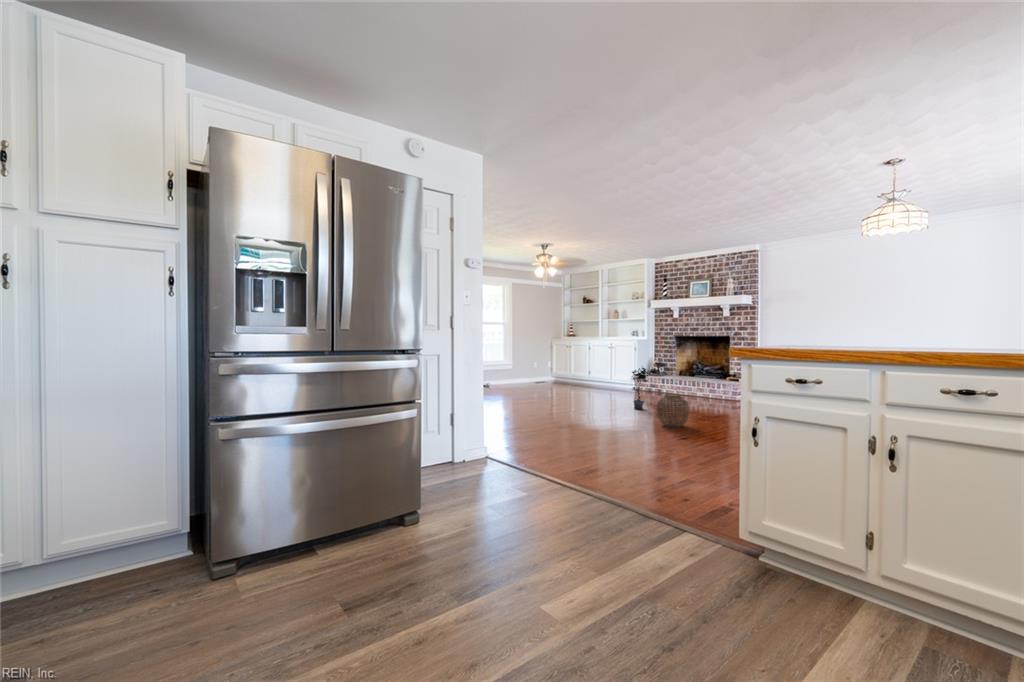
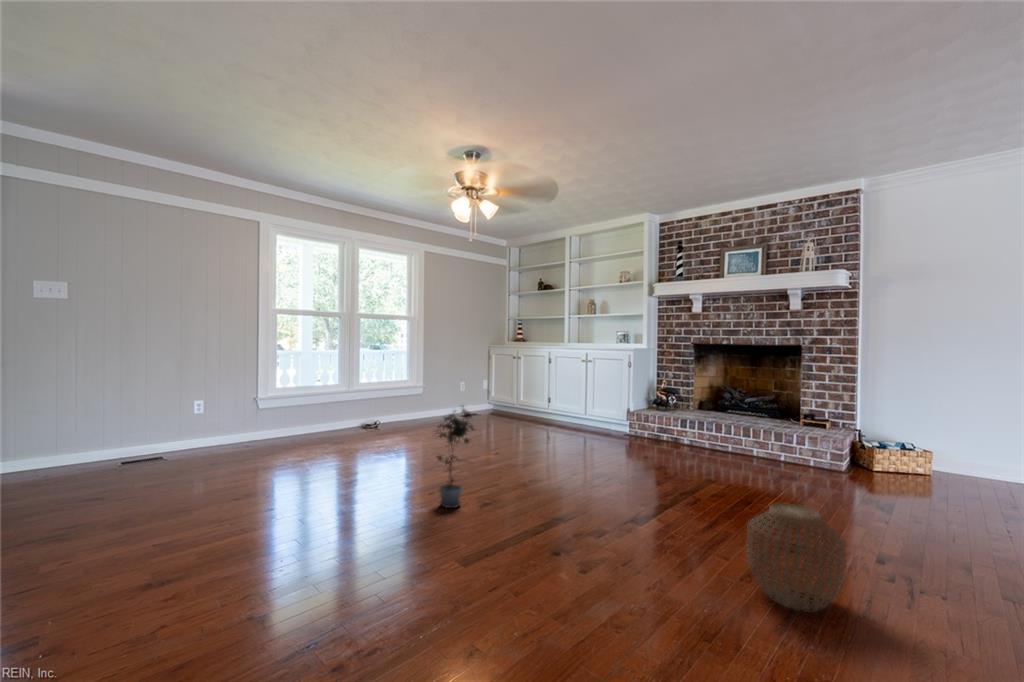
potted plant: present [632,367,650,409] -> present [435,409,475,508]

